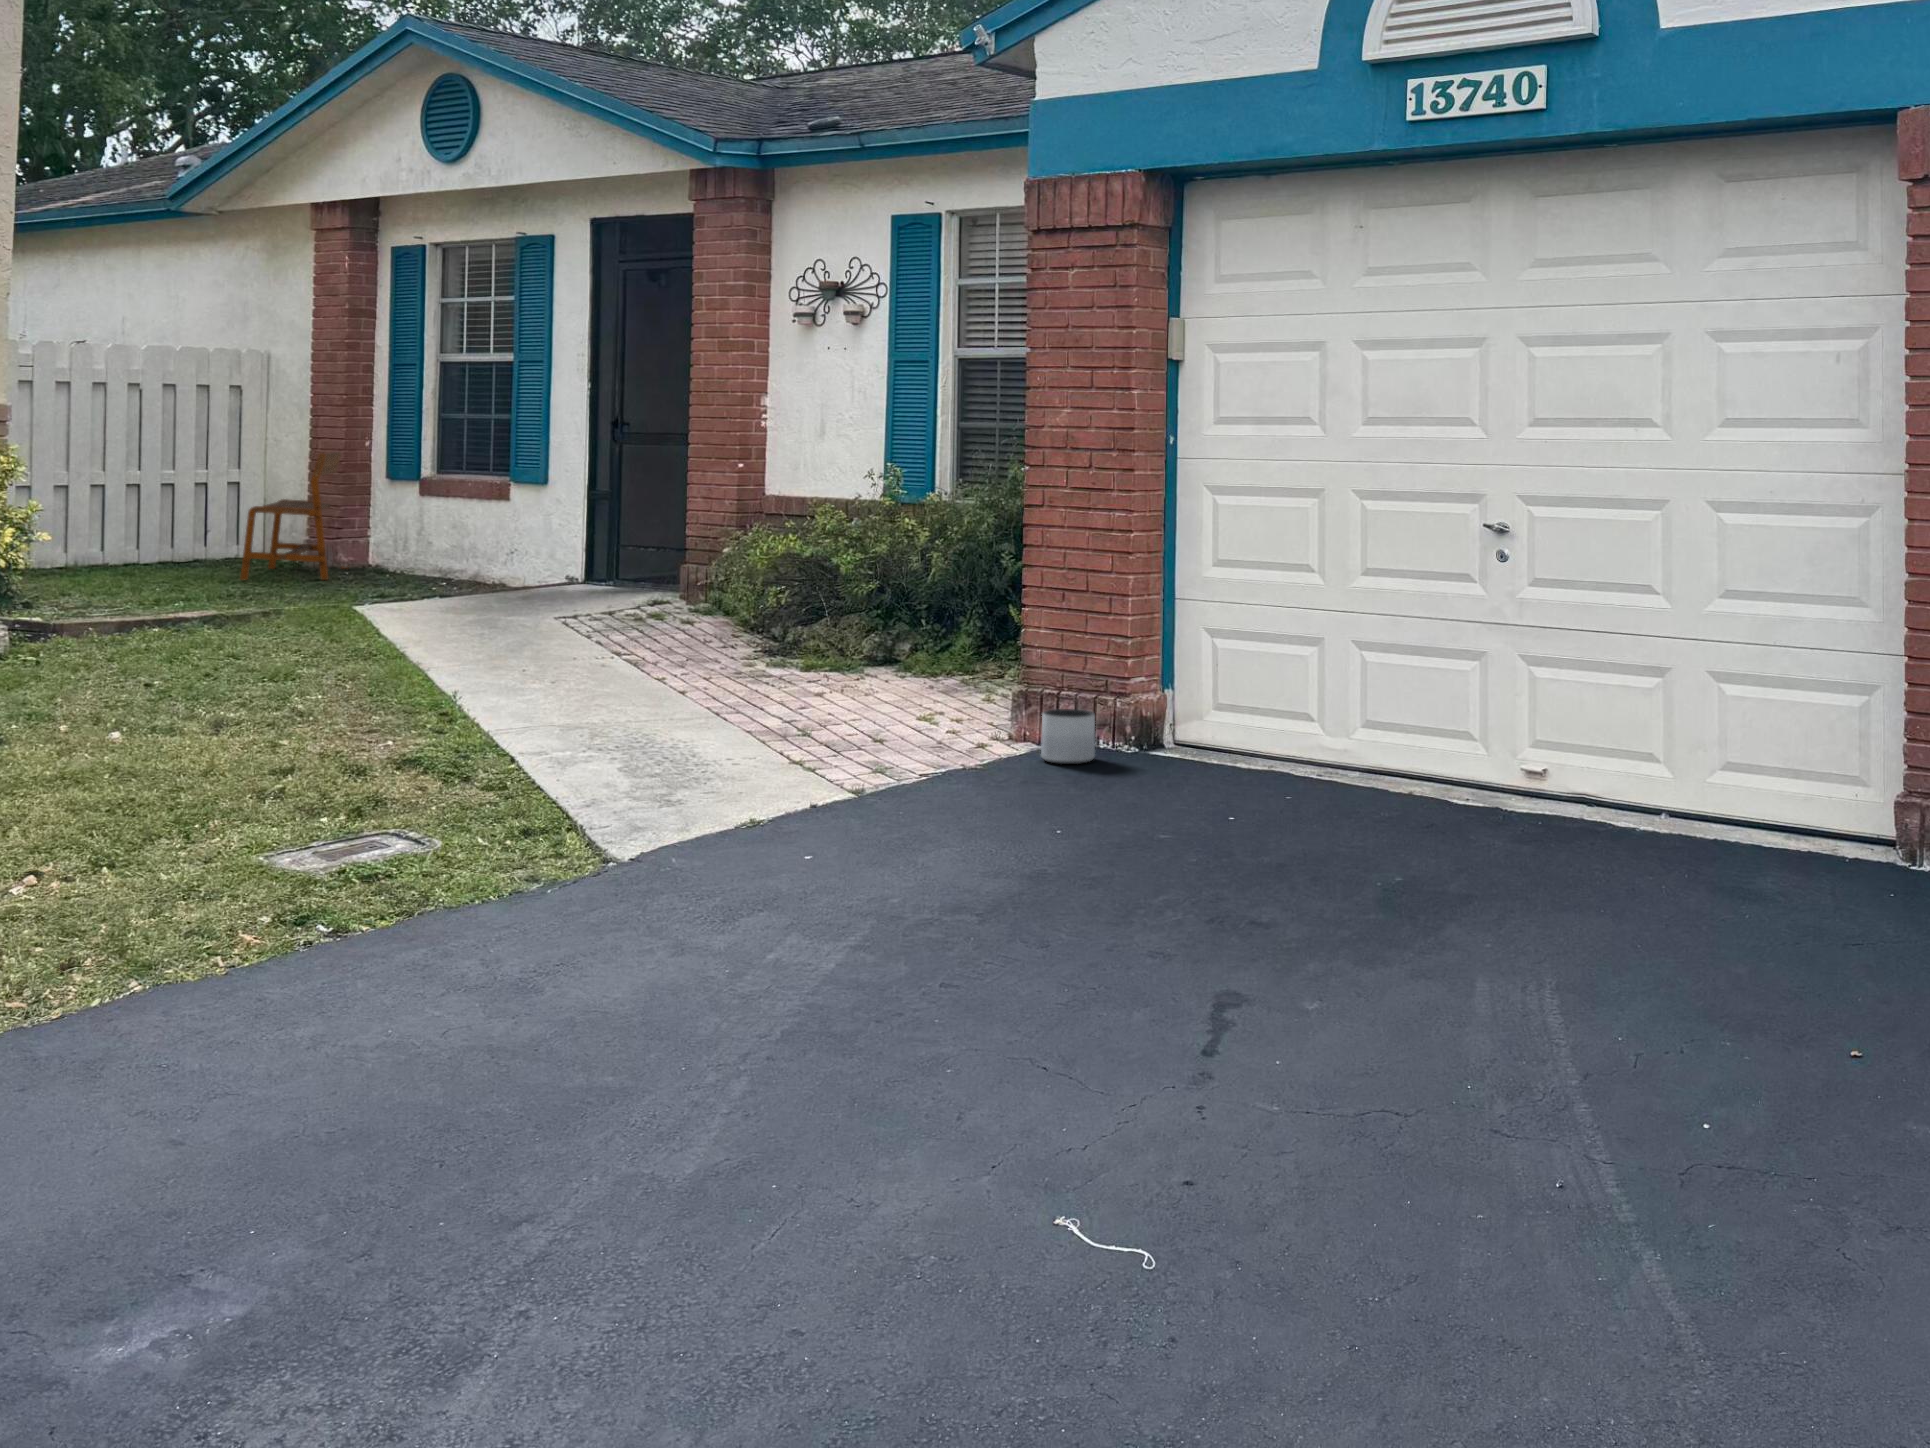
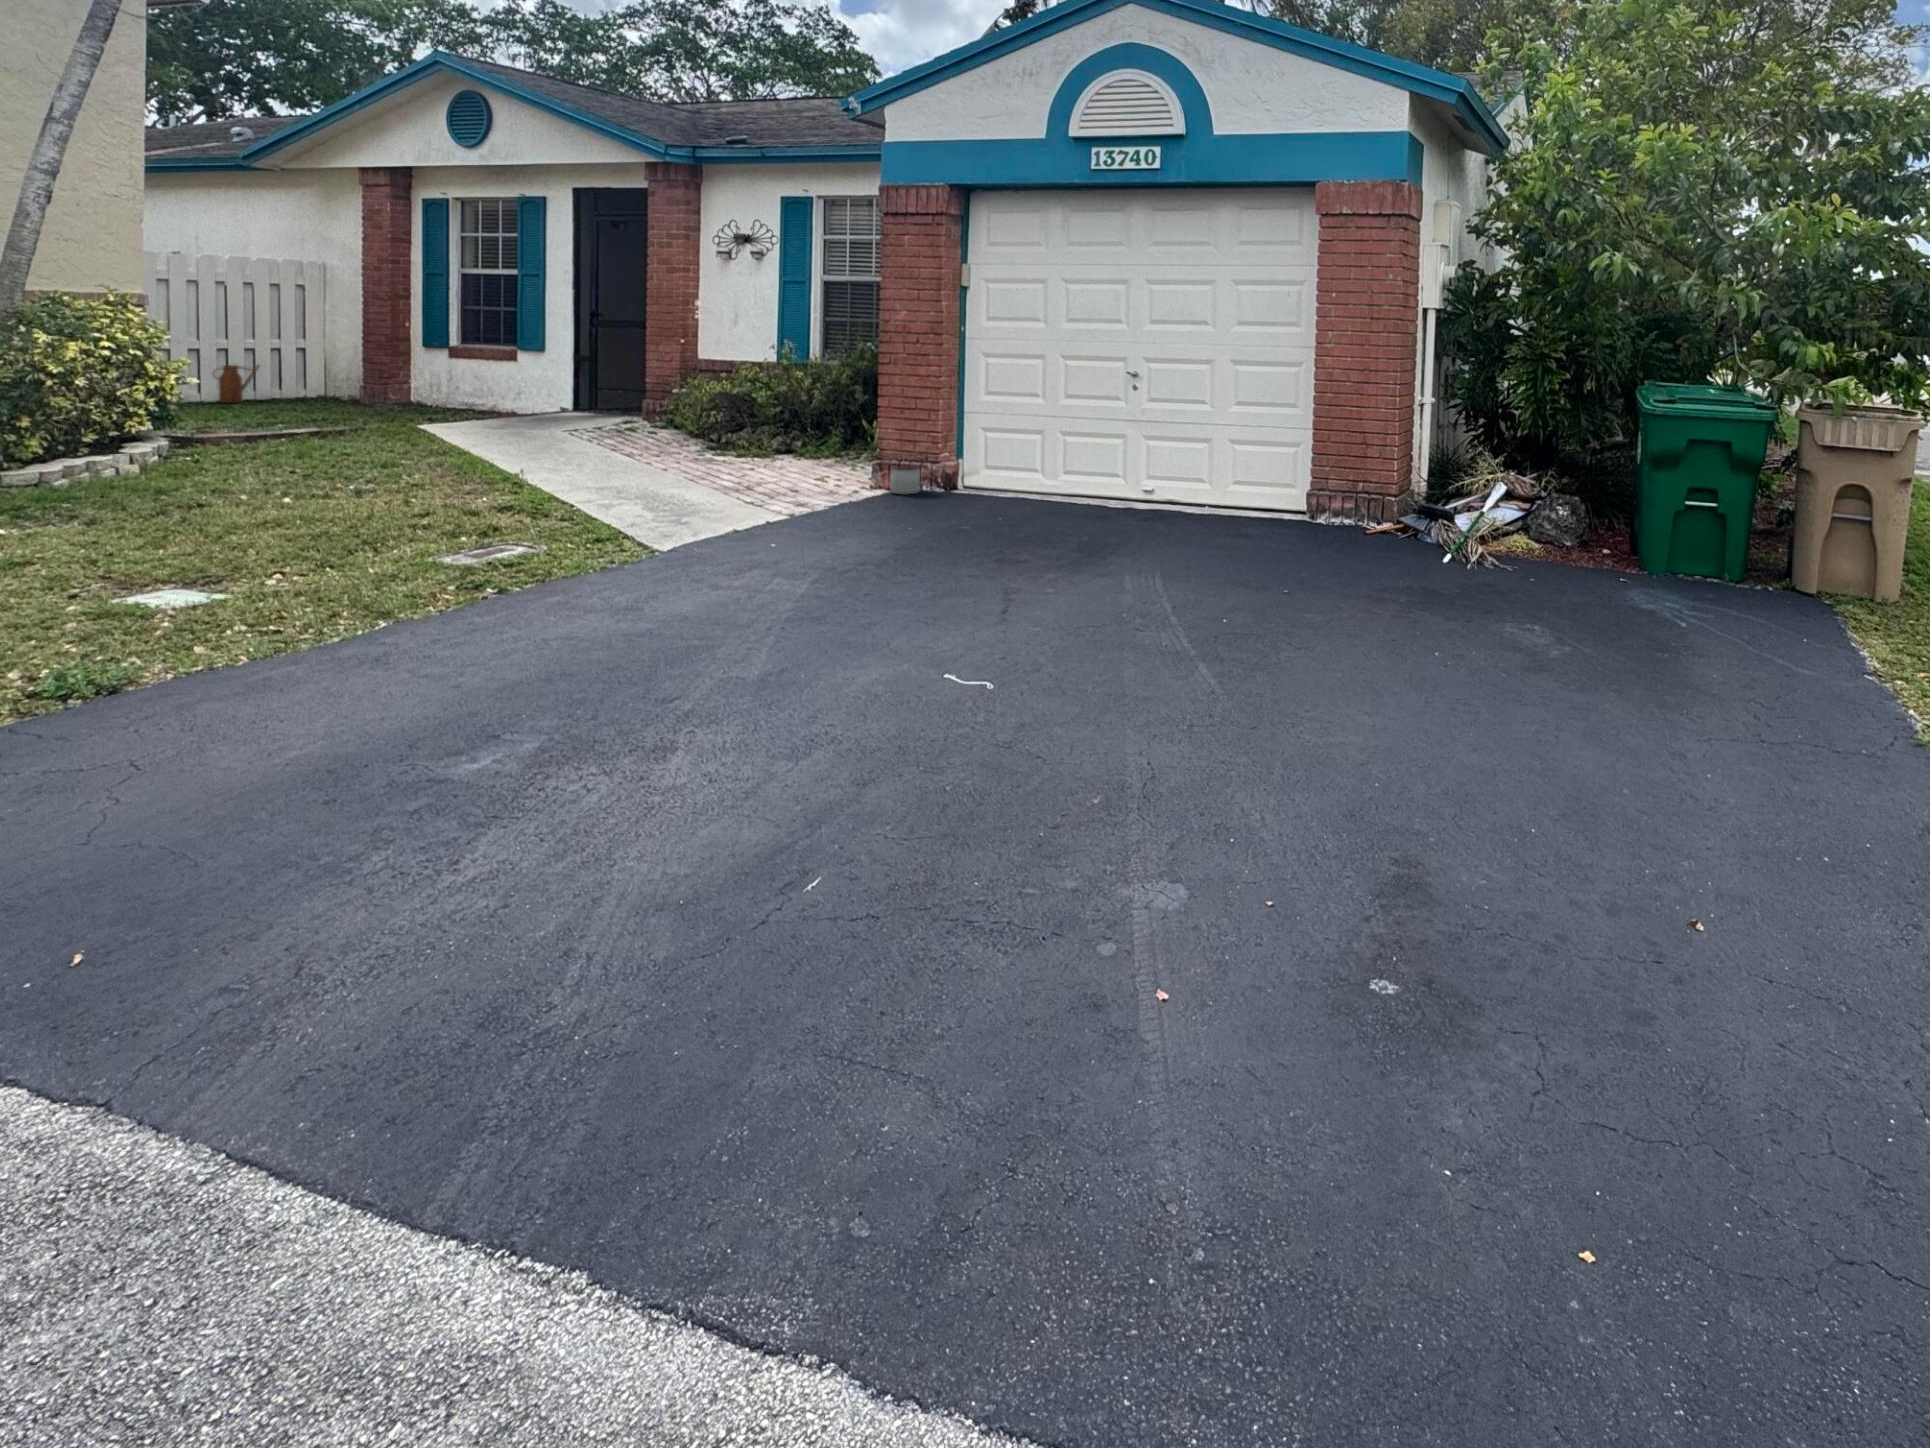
bench: present [241,452,346,580] -> none [320,327,398,409]
watering can: none [114,509,175,569] -> present [214,365,259,403]

